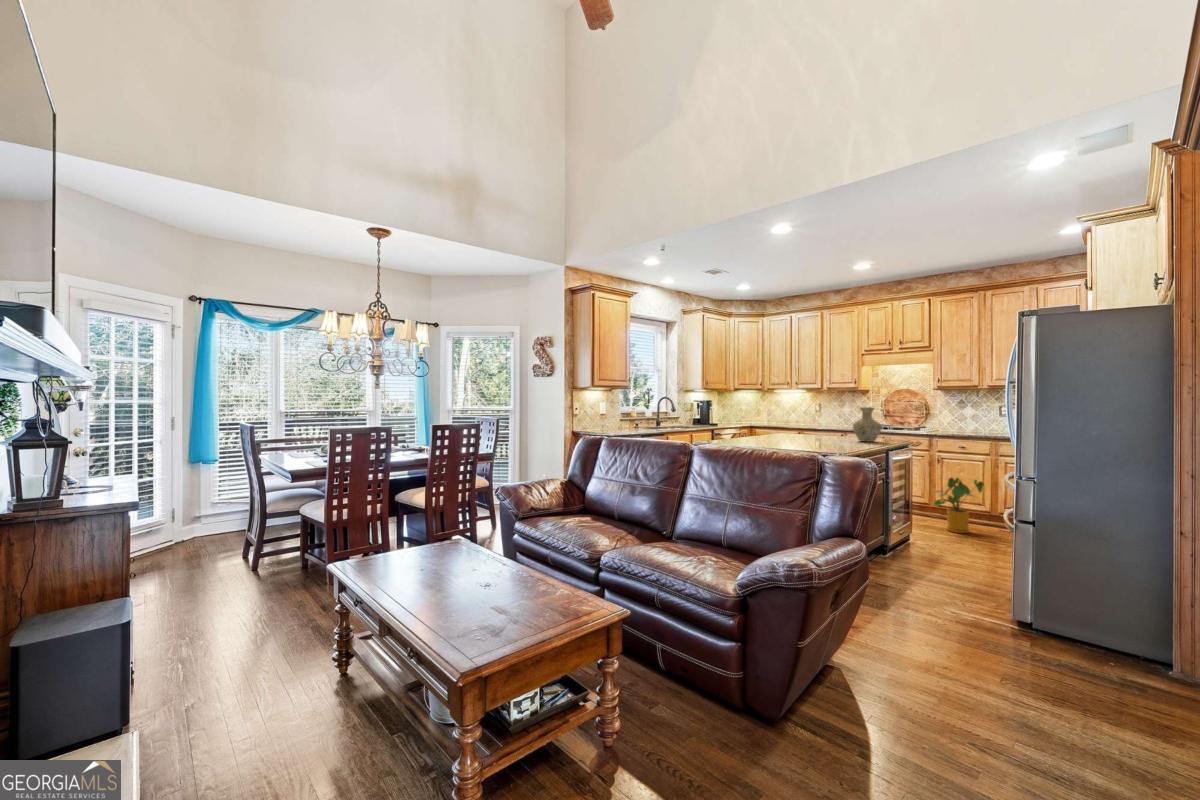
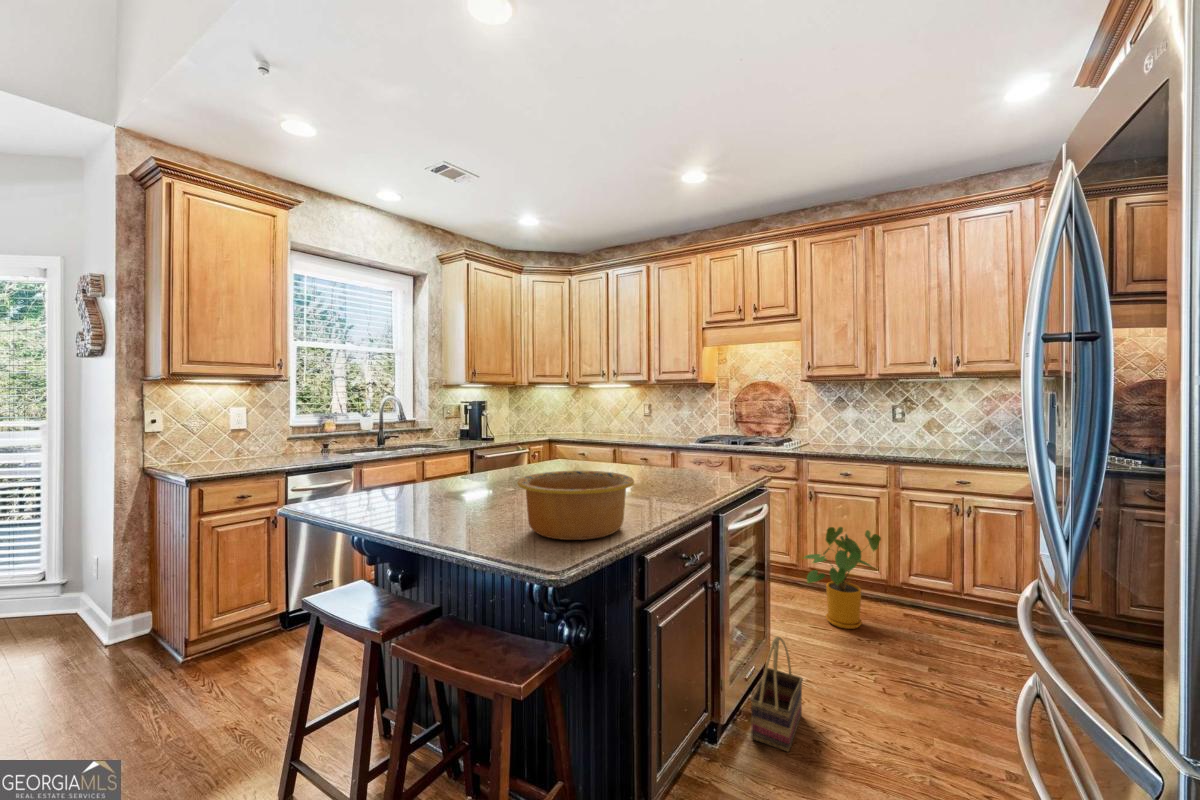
vase: present [853,407,882,442] -> none [658,415,713,488]
bowl: none [809,427,857,449] -> present [517,471,634,540]
basket: none [901,512,929,559] -> present [750,636,803,752]

